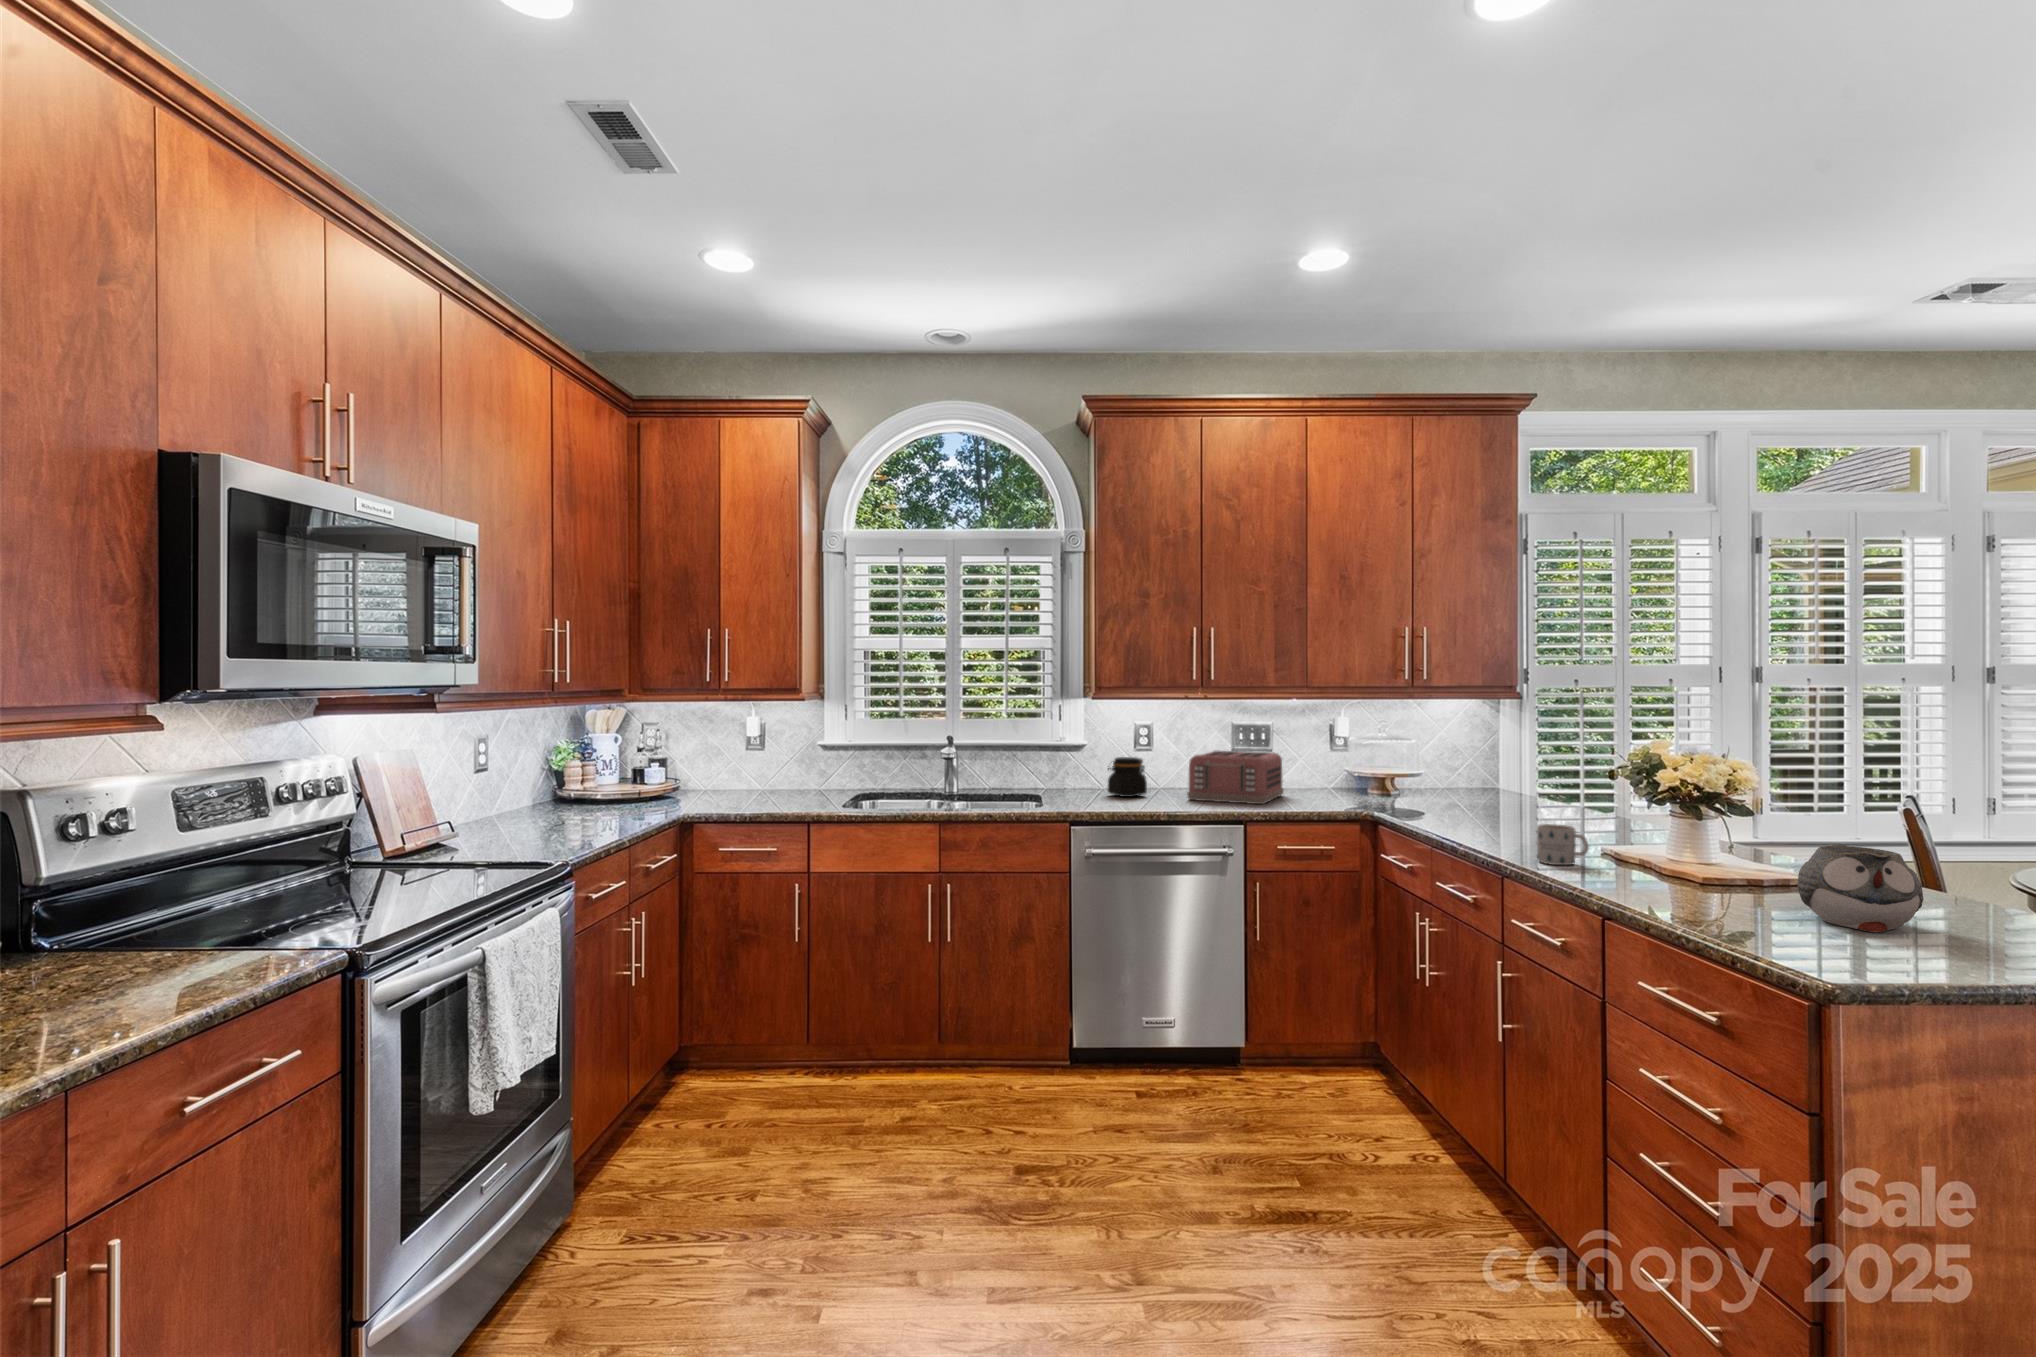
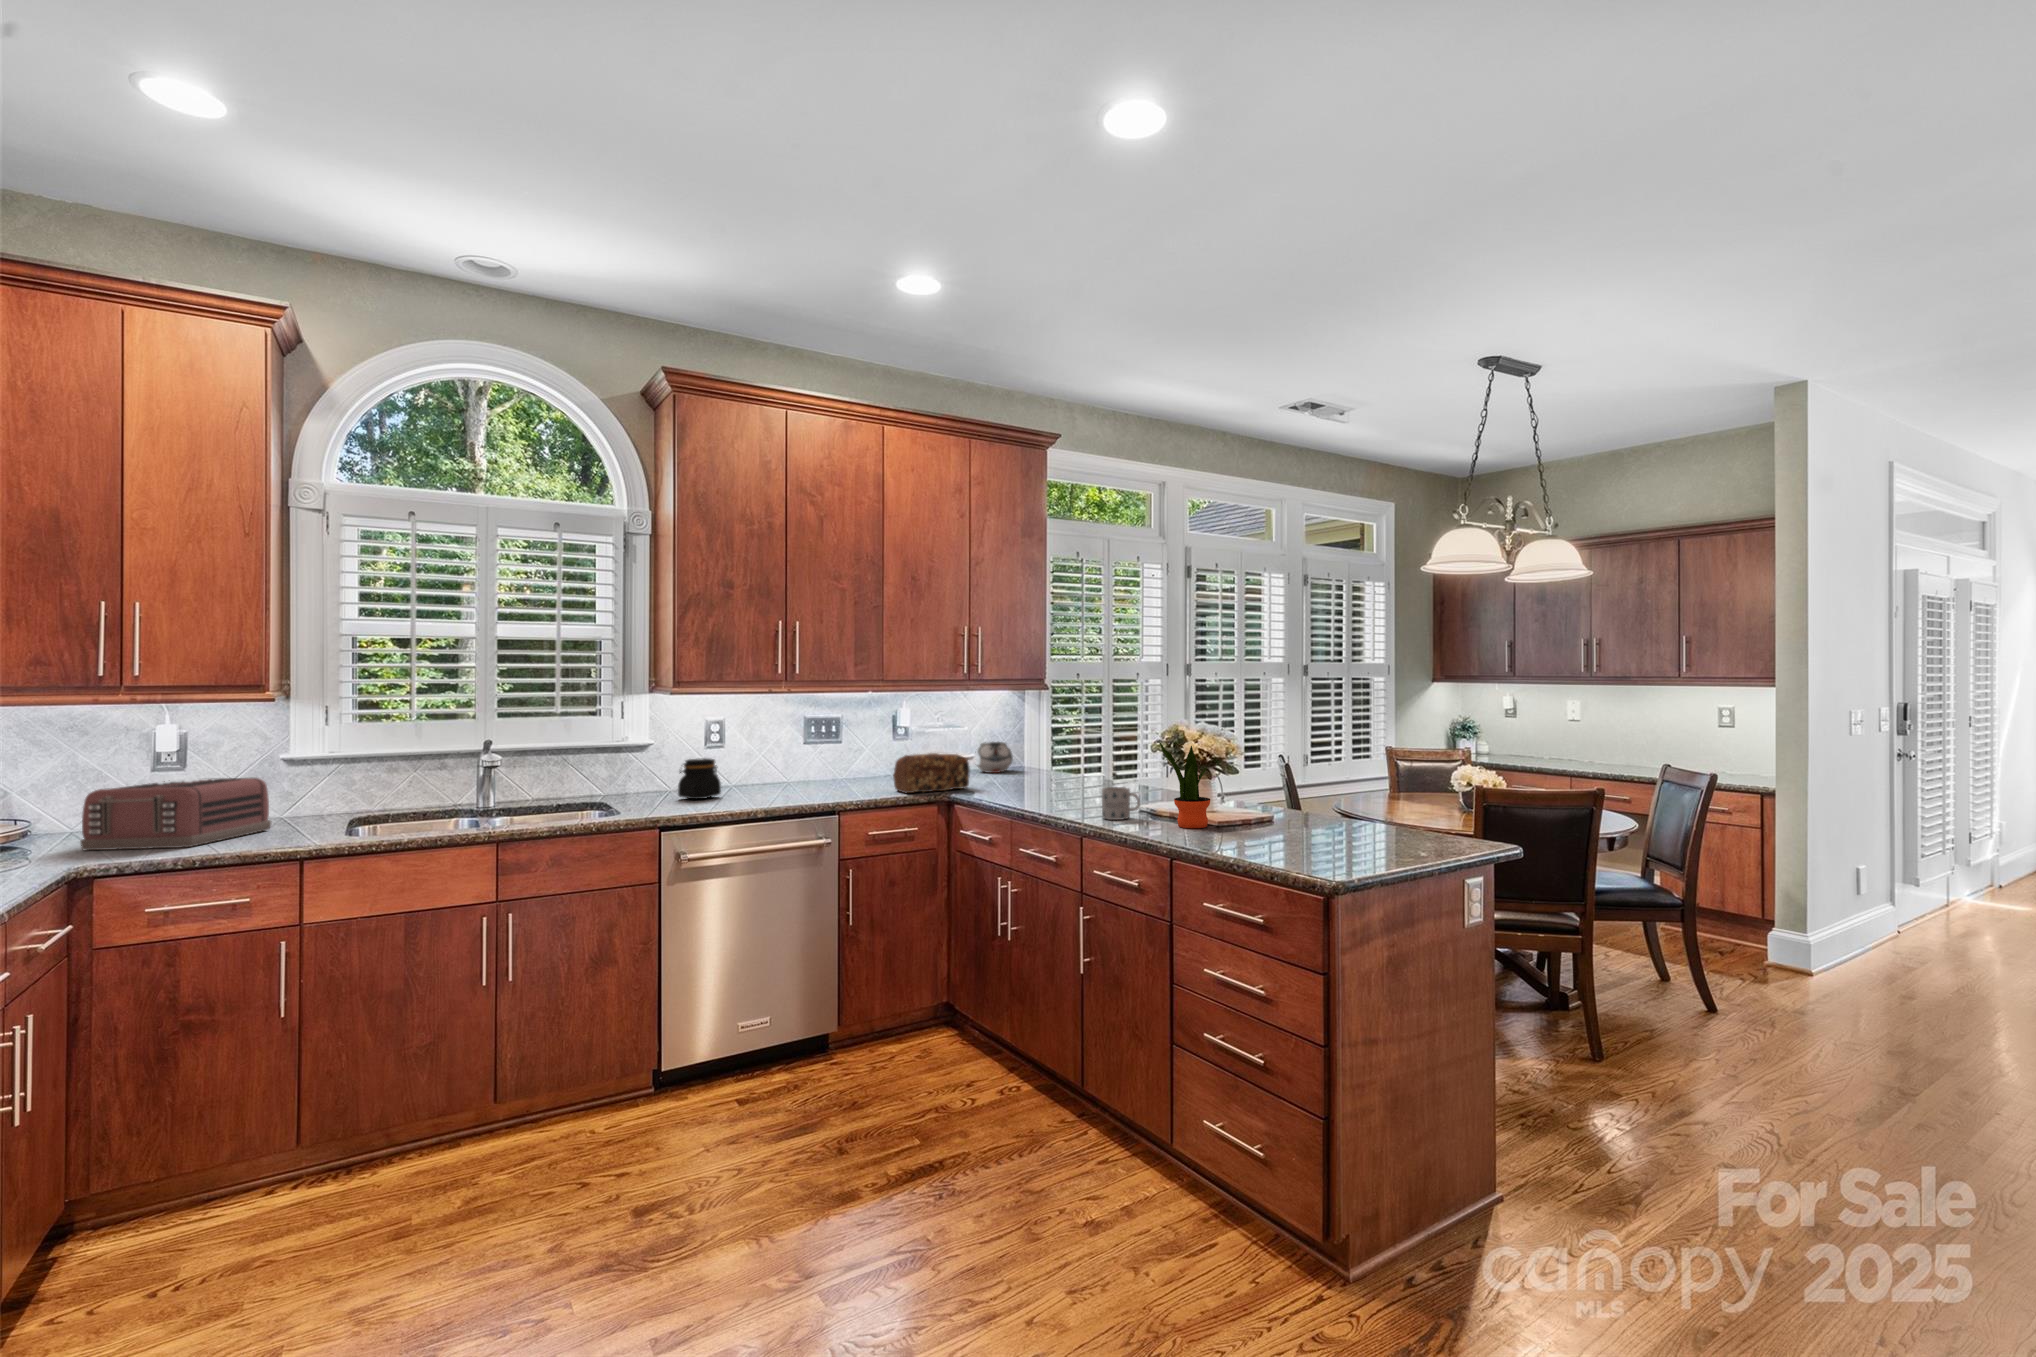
toaster: present [1187,751,1284,804] -> present [80,778,271,850]
bread loaf: none [1321,767,1410,810] -> present [893,753,970,793]
potted plant: none [1605,771,1679,888] -> present [1159,741,1210,828]
teapot: present [1797,844,1924,932] -> present [978,742,1013,773]

